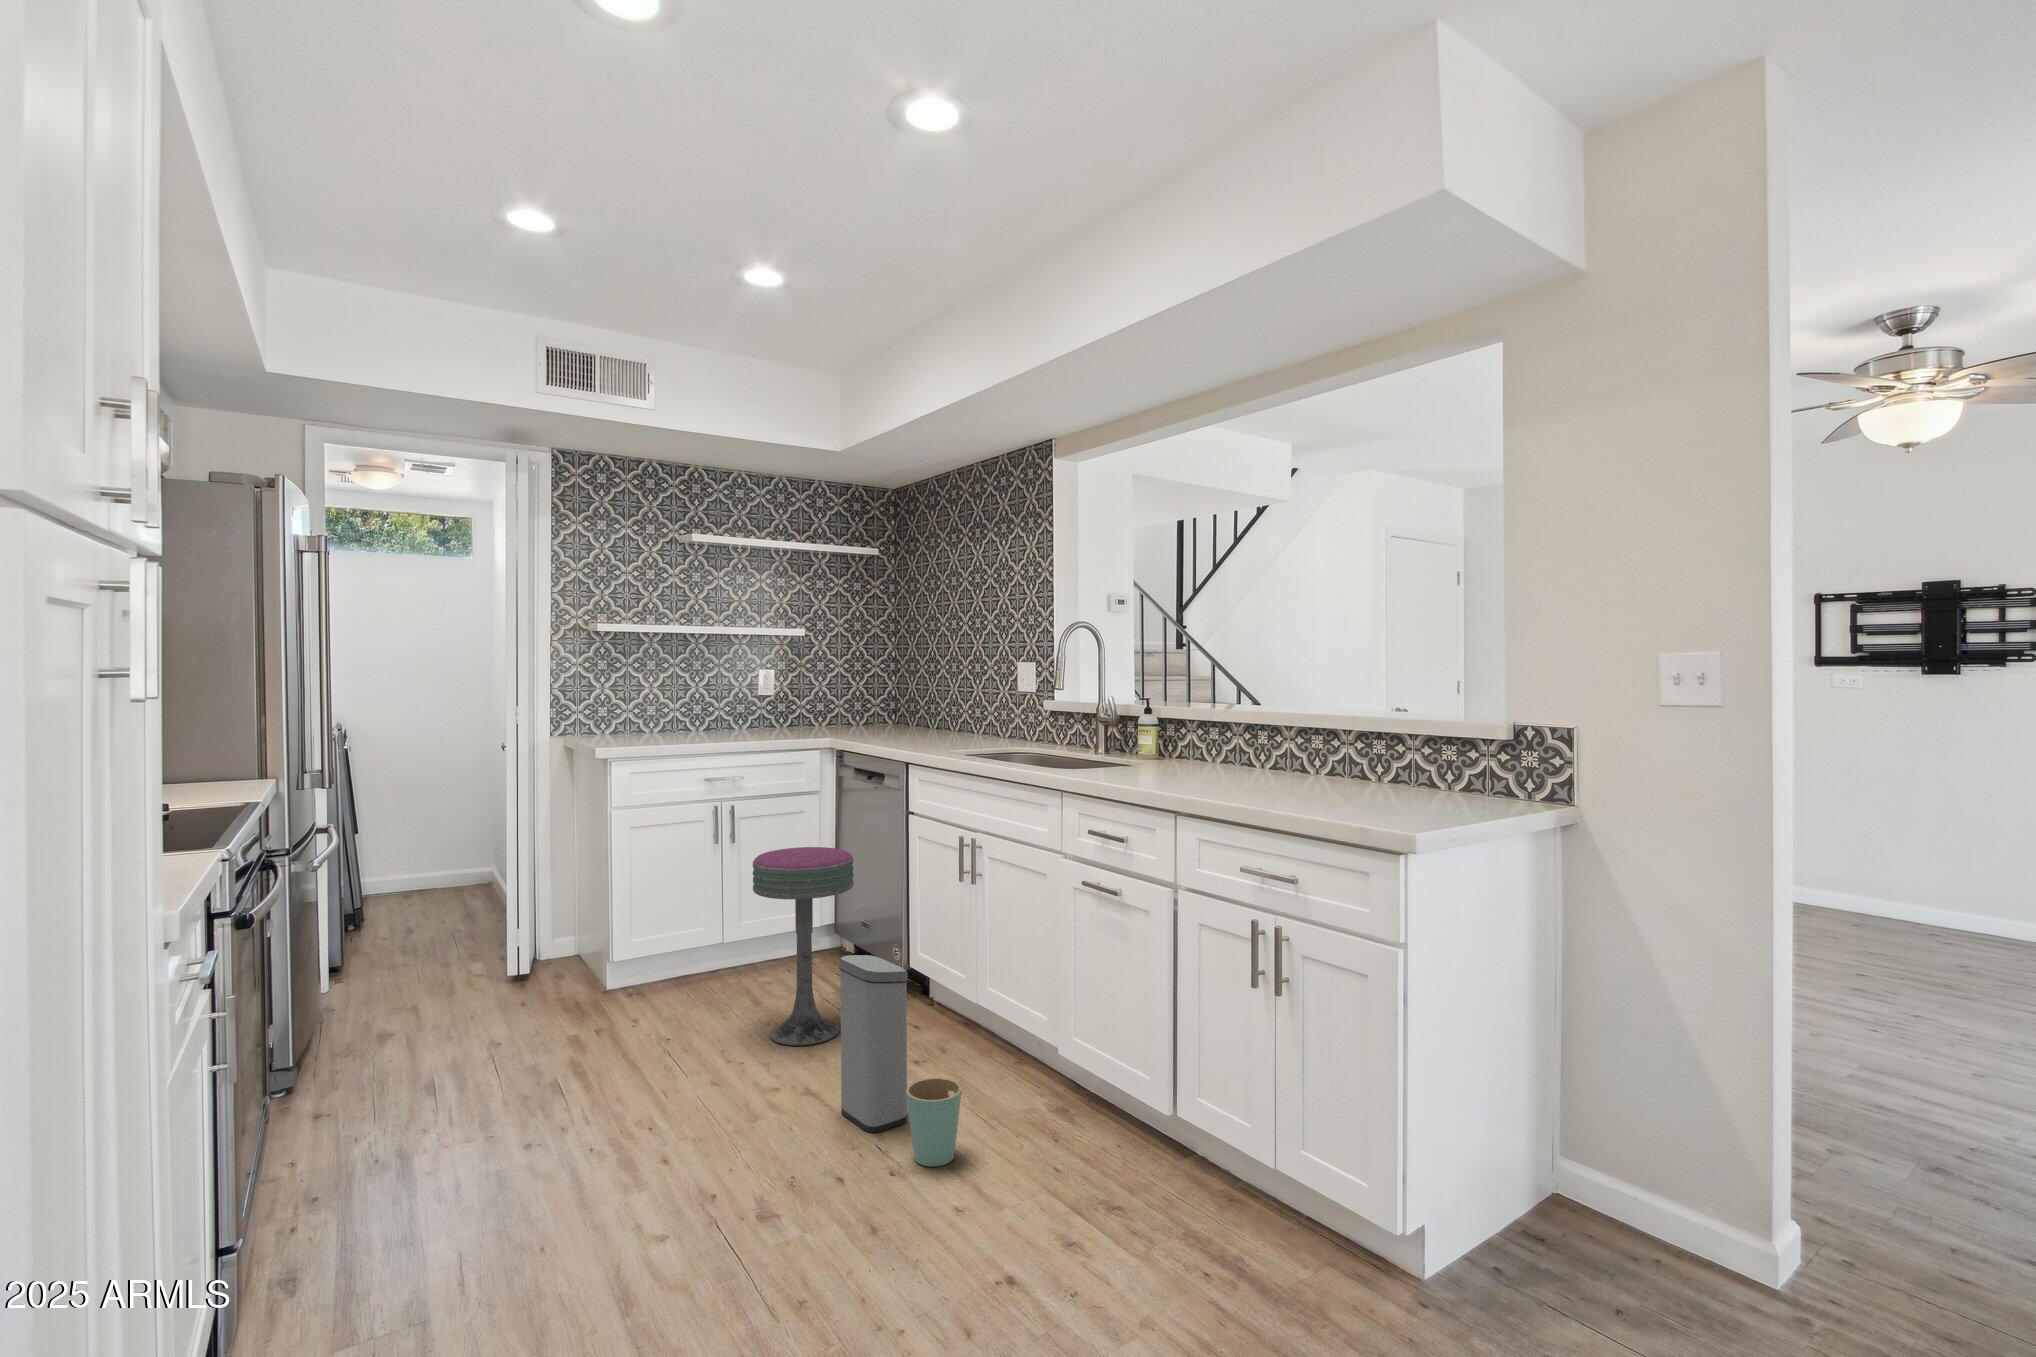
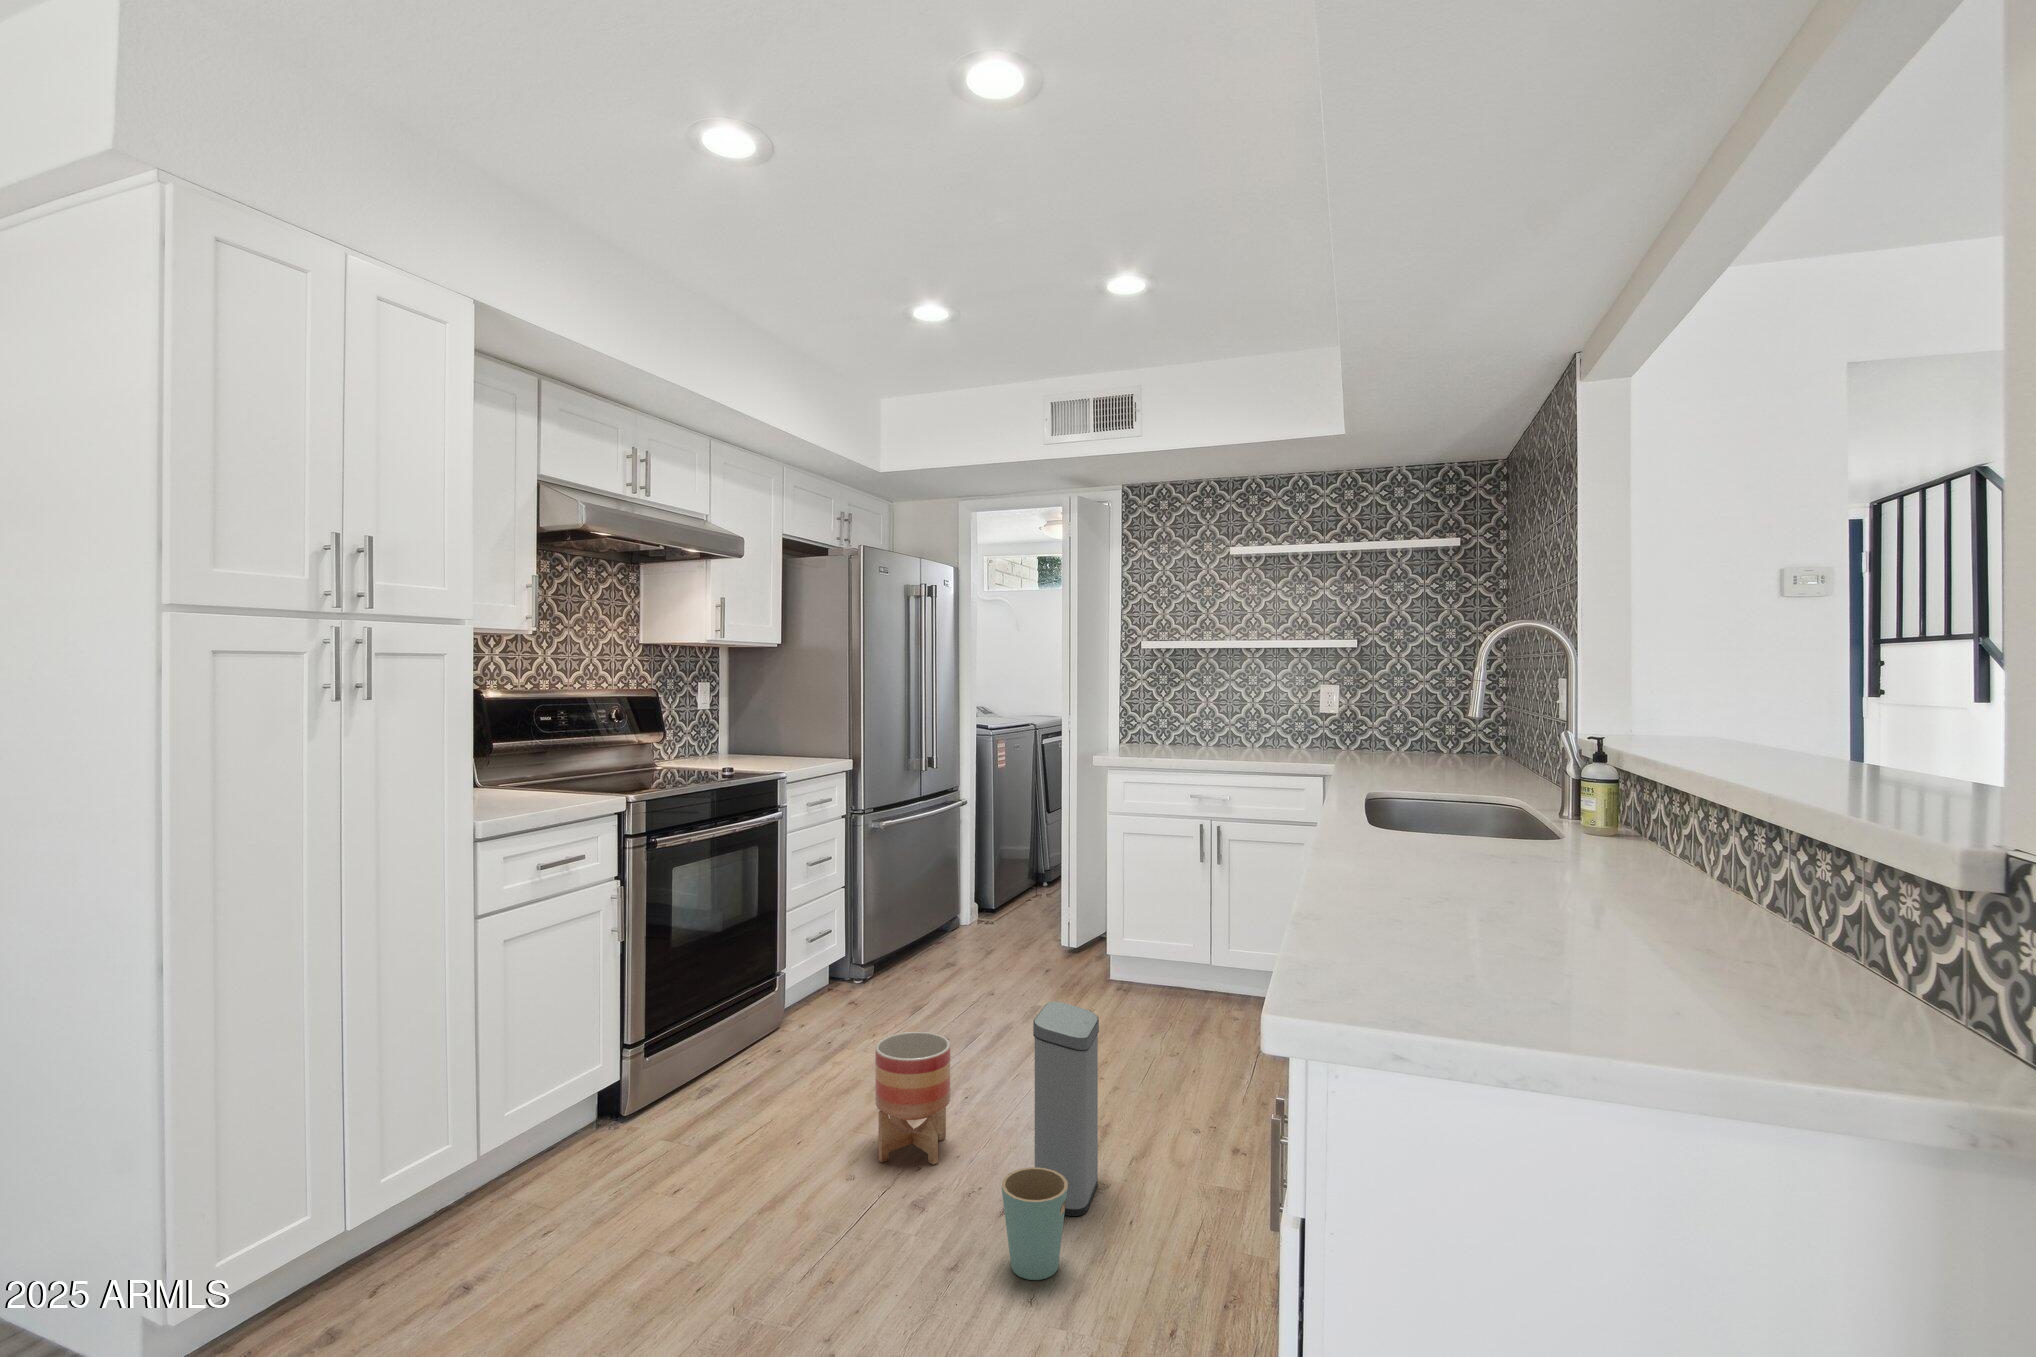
bar stool: present [753,847,854,1046] -> none [1107,878,1216,1101]
planter: none [663,1030,745,1171] -> present [875,1032,951,1165]

